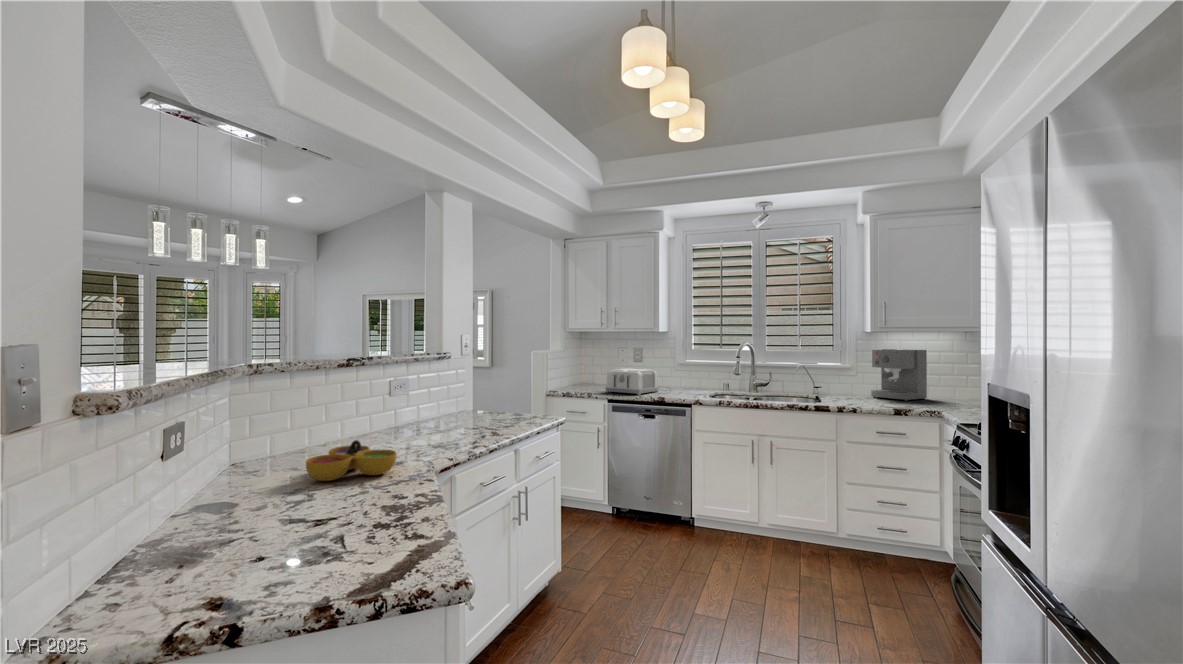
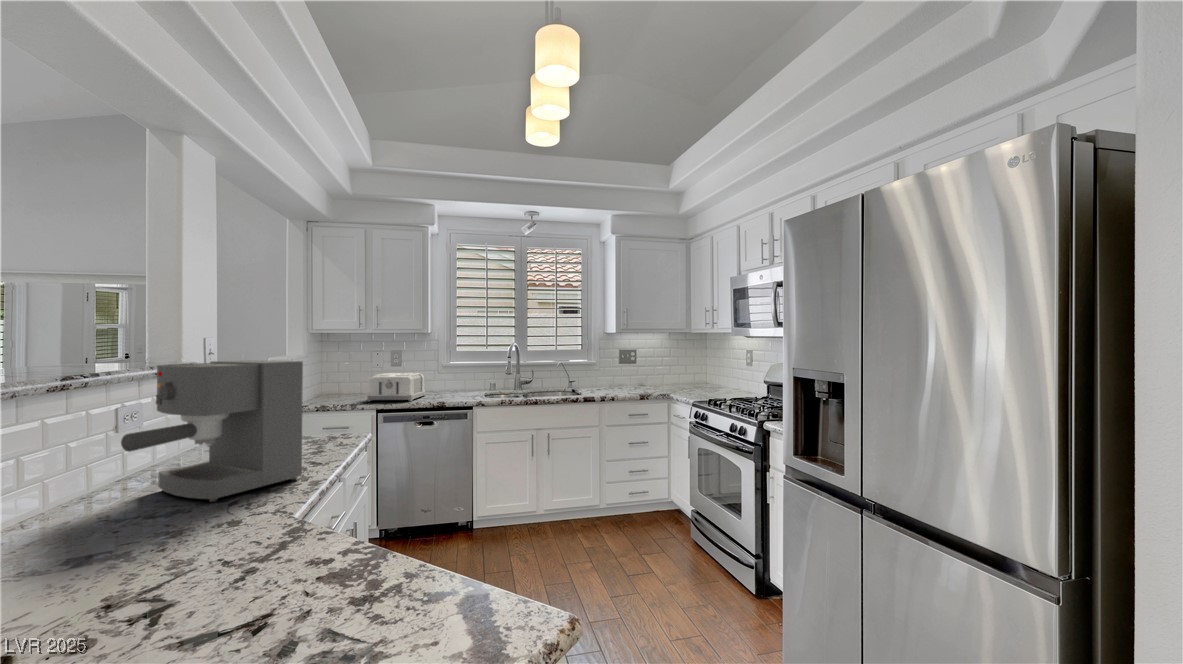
coffee maker: present [871,349,927,401] -> present [121,360,303,502]
decorative bowl: present [306,440,397,481] -> none [119,506,277,587]

